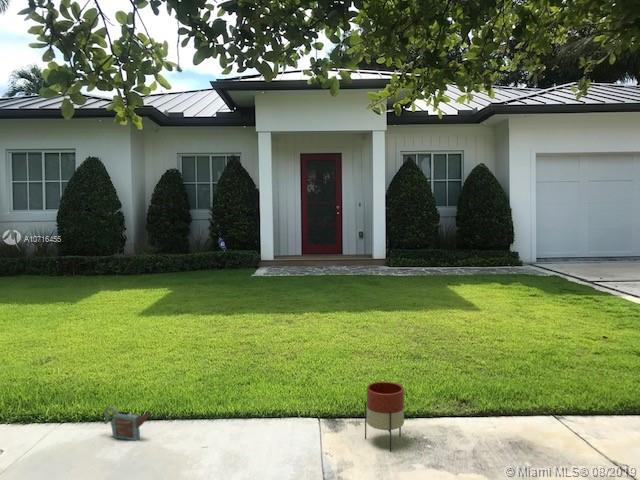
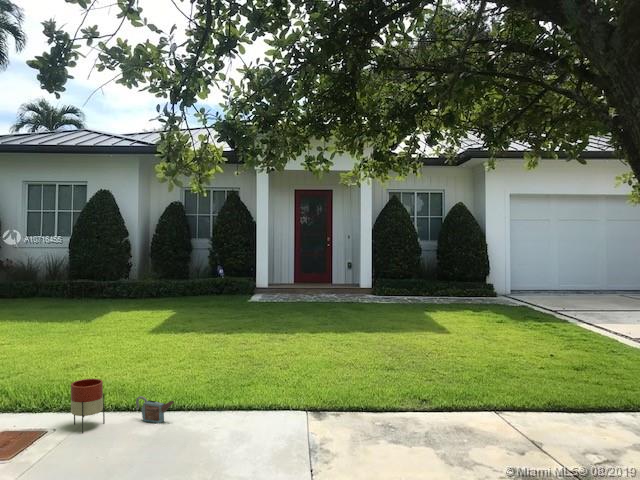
planter: present [365,382,404,452] -> present [71,379,105,433]

